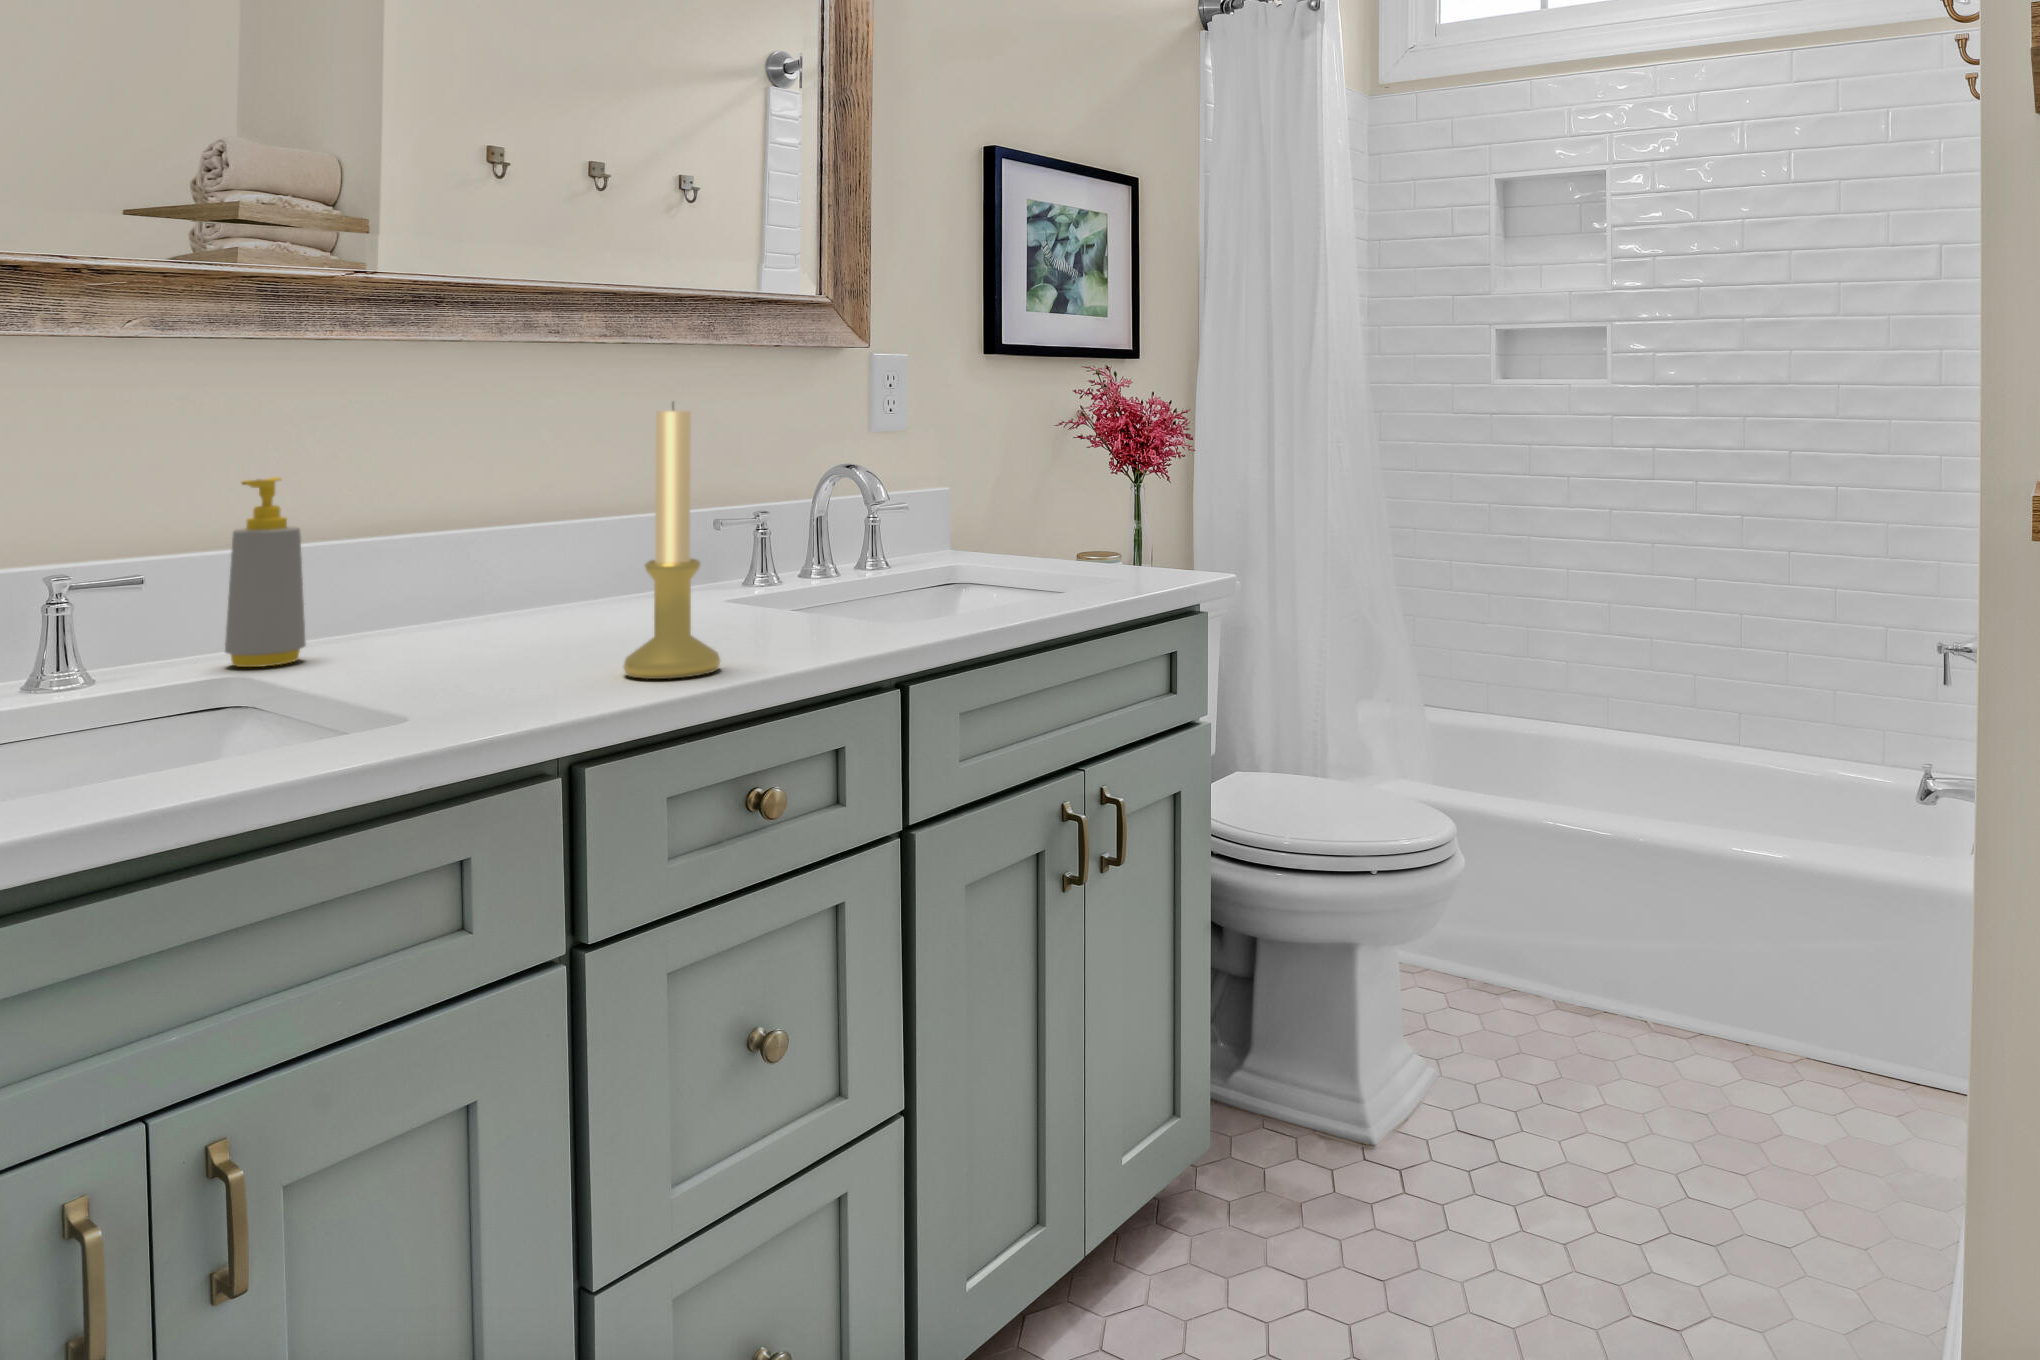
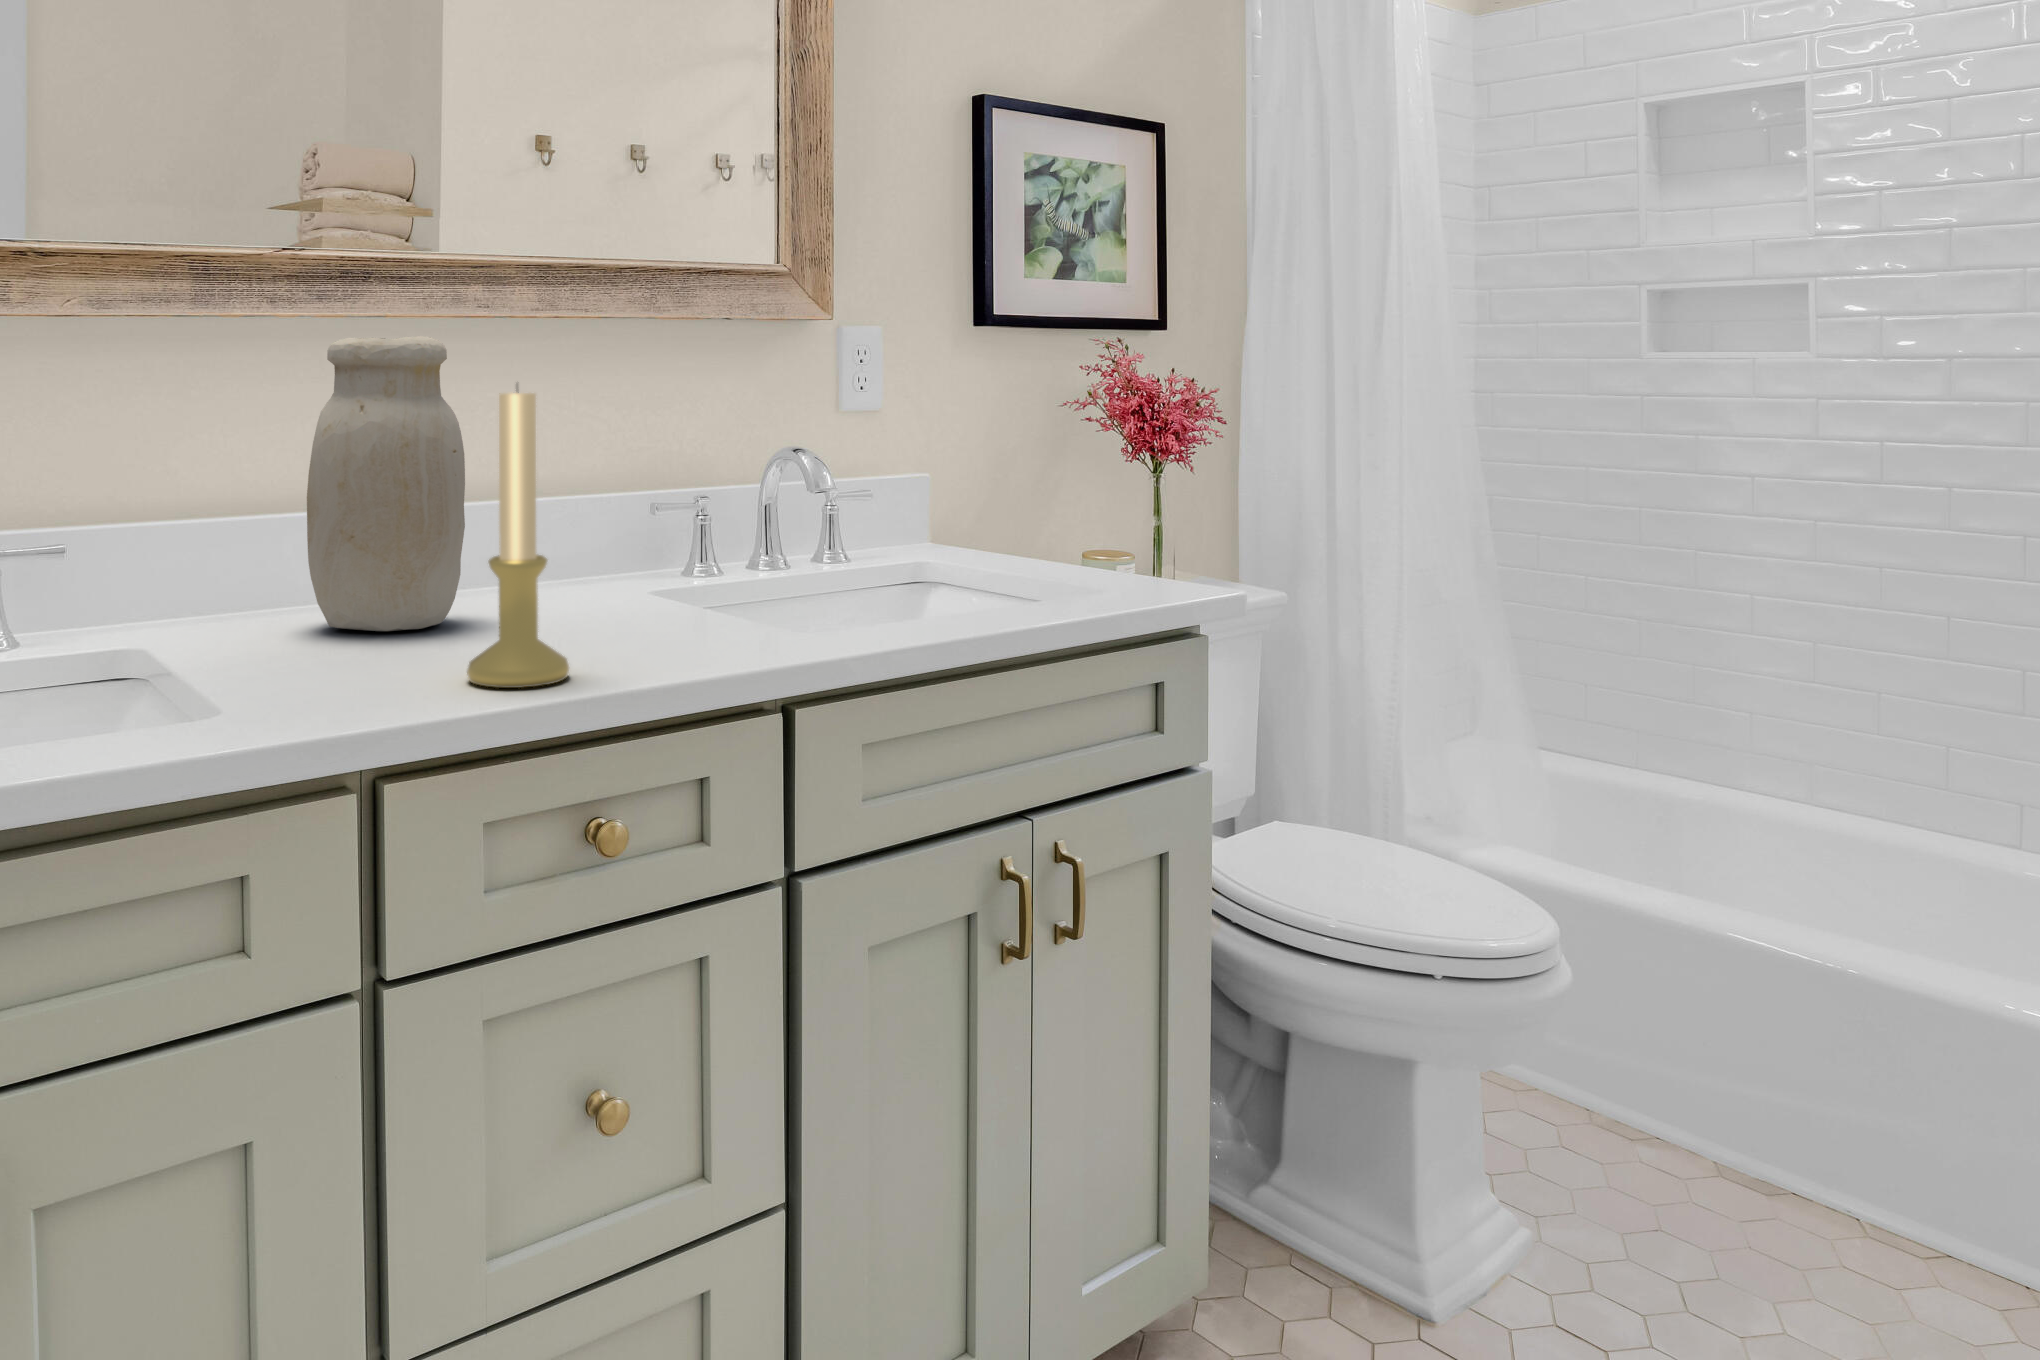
jar: none [398,358,565,646] -> present [307,336,465,631]
soap bottle: present [225,477,306,667] -> none [146,456,221,642]

